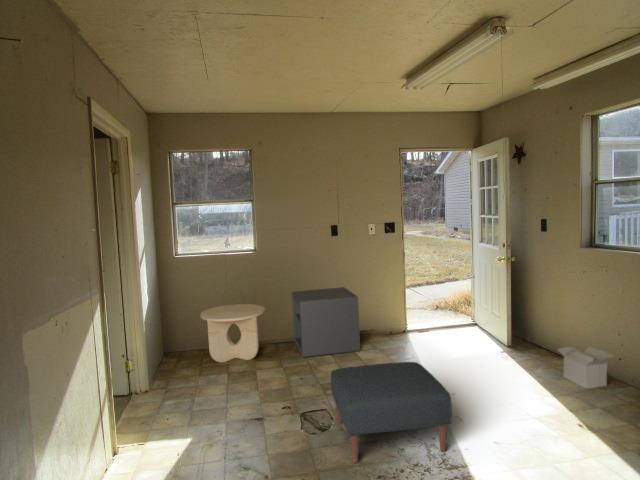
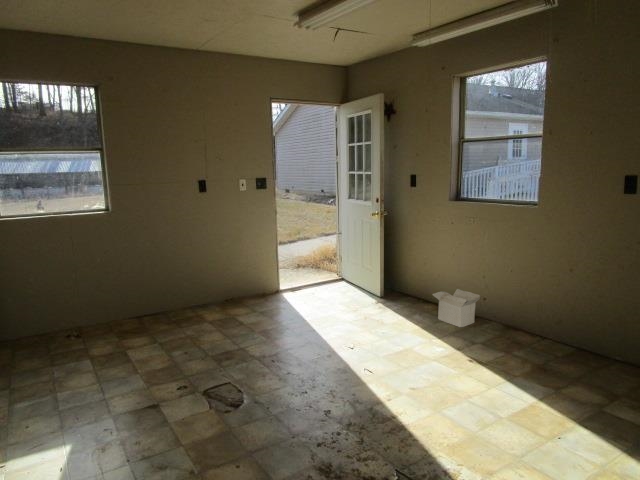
storage cabinet: present [292,287,360,357] -> none [156,249,241,329]
side table: present [200,304,265,362] -> none [41,274,128,347]
ottoman: present [331,362,452,463] -> none [238,321,379,439]

